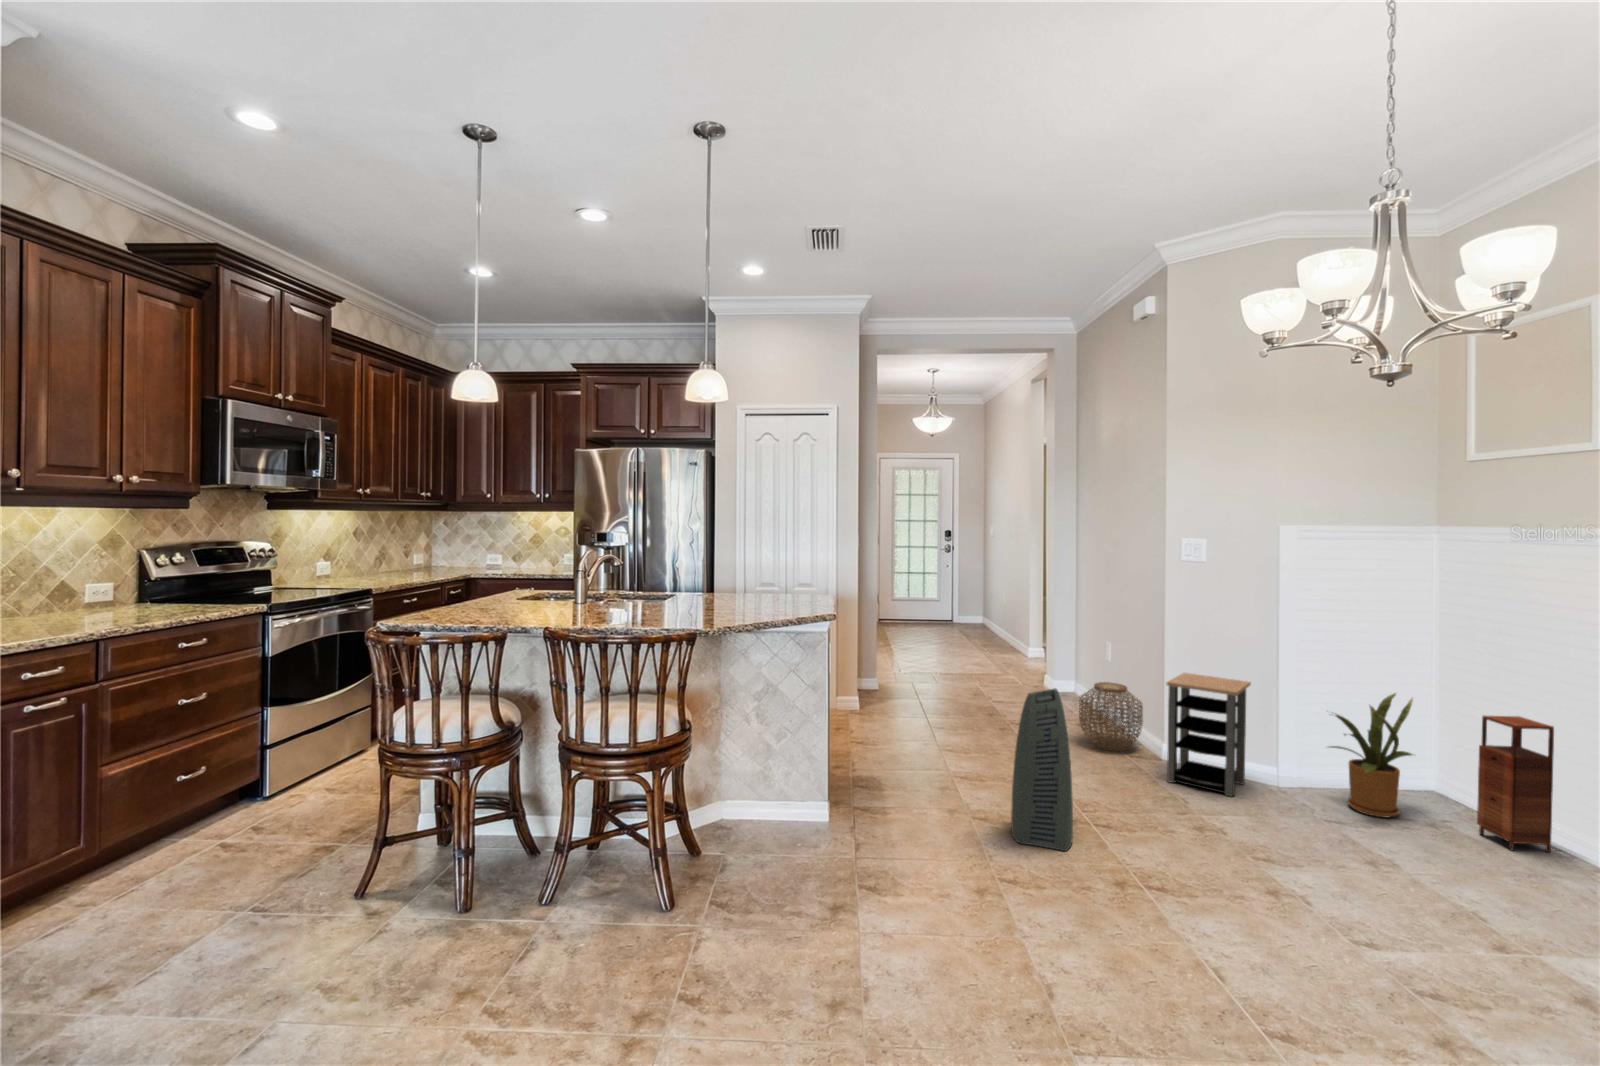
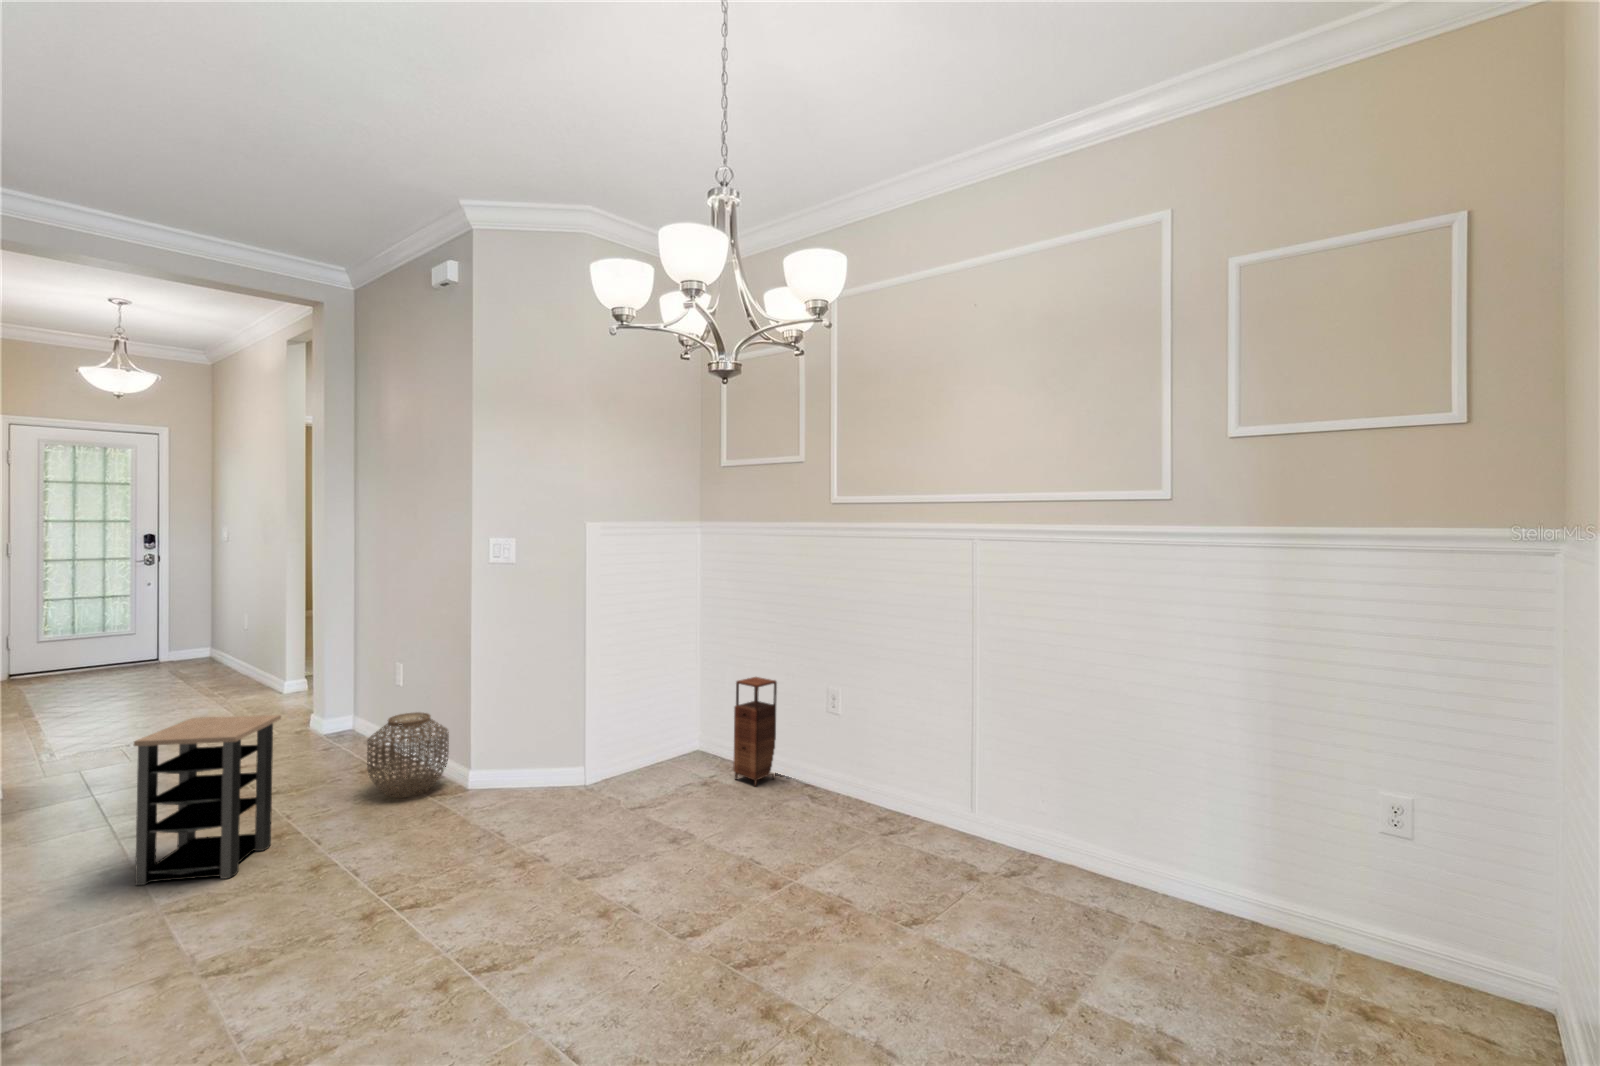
side table: present [1166,673,1251,797] -> present [134,715,281,885]
air purifier: present [1011,689,1073,851] -> none [266,746,371,1002]
house plant: present [1330,694,1413,818] -> none [626,672,692,789]

